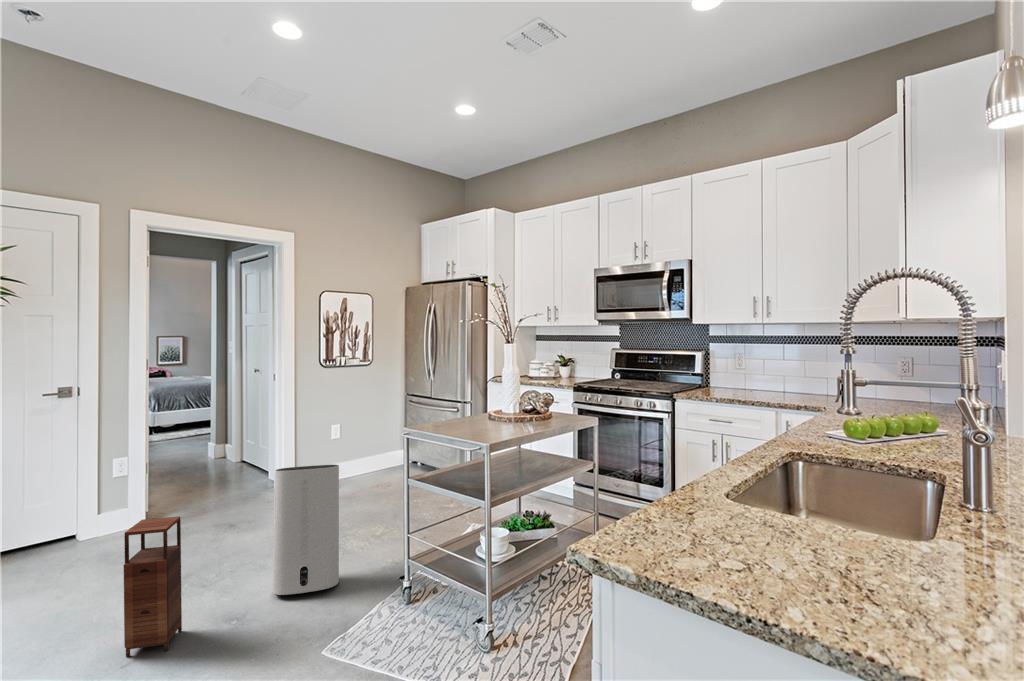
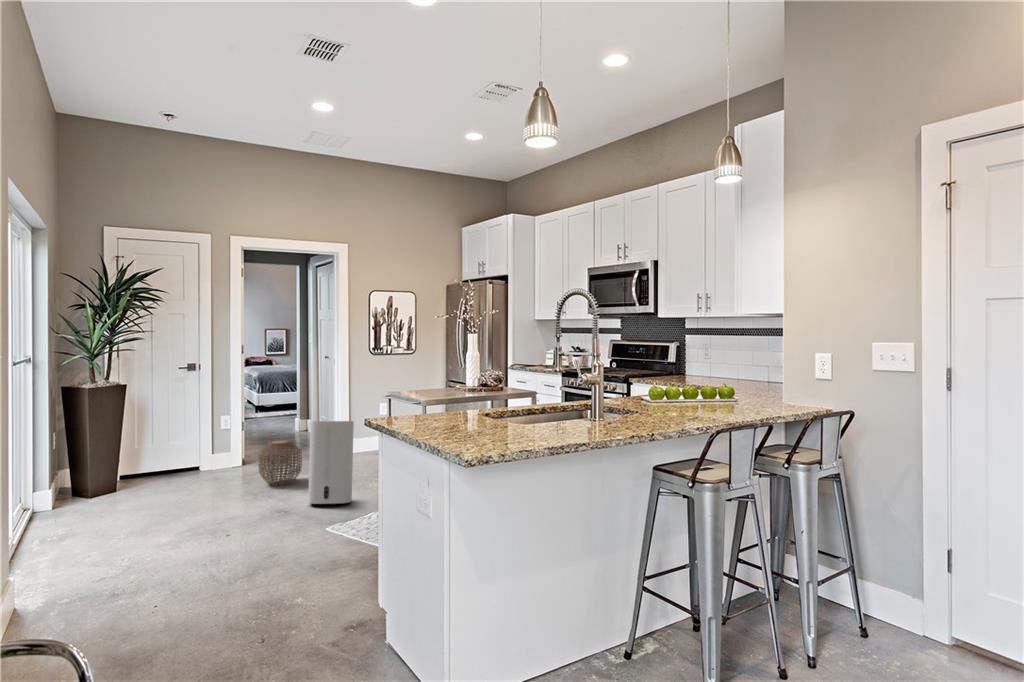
woven basket: none [180,489,246,558] -> present [259,440,302,486]
storage cabinet: present [124,516,182,657] -> none [219,442,252,521]

